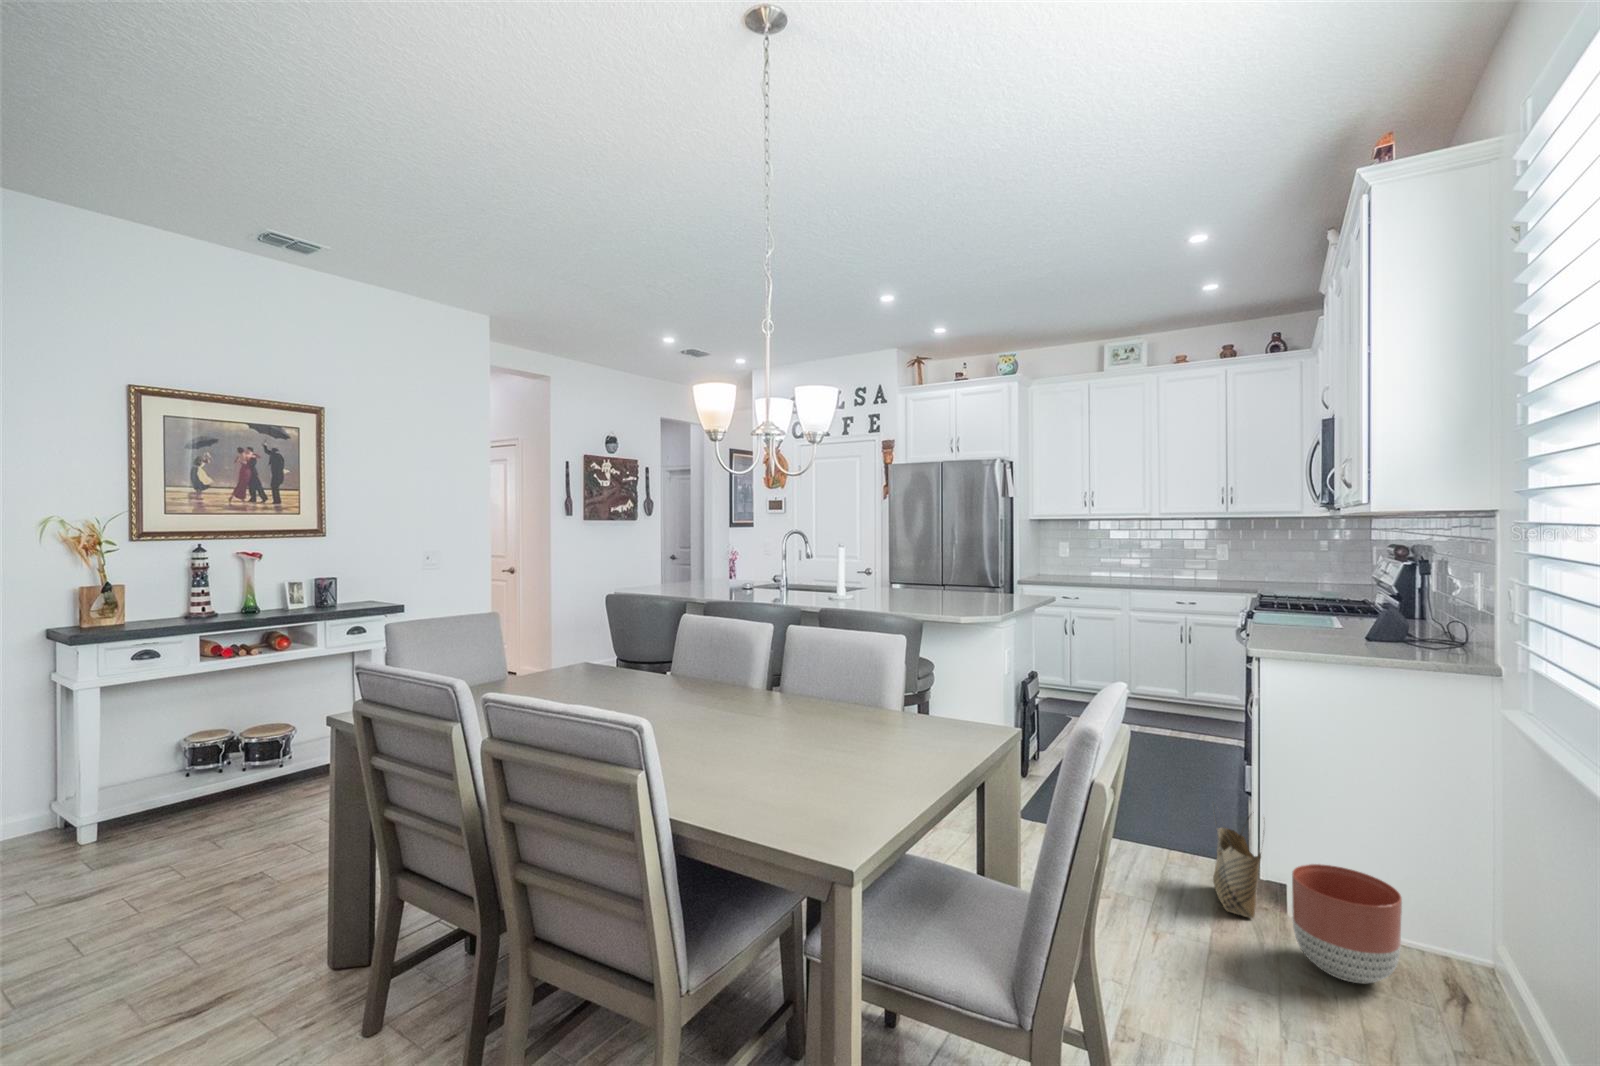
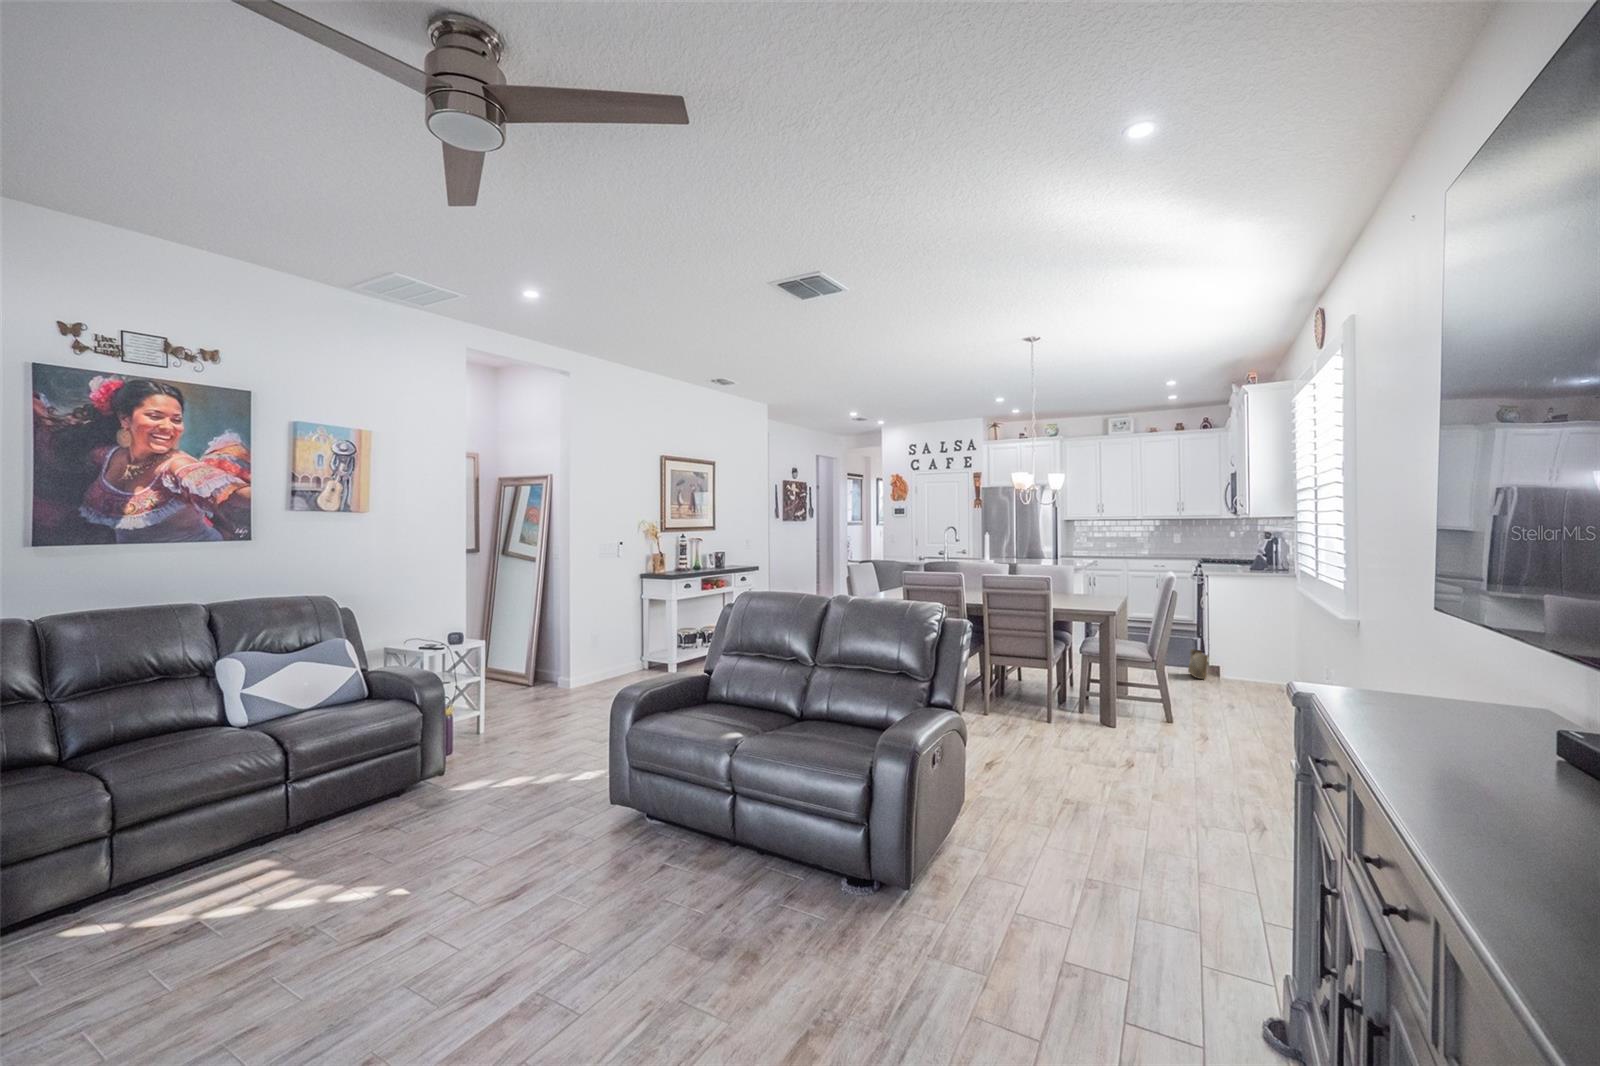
planter: present [1292,864,1402,983] -> none [1222,652,1261,689]

